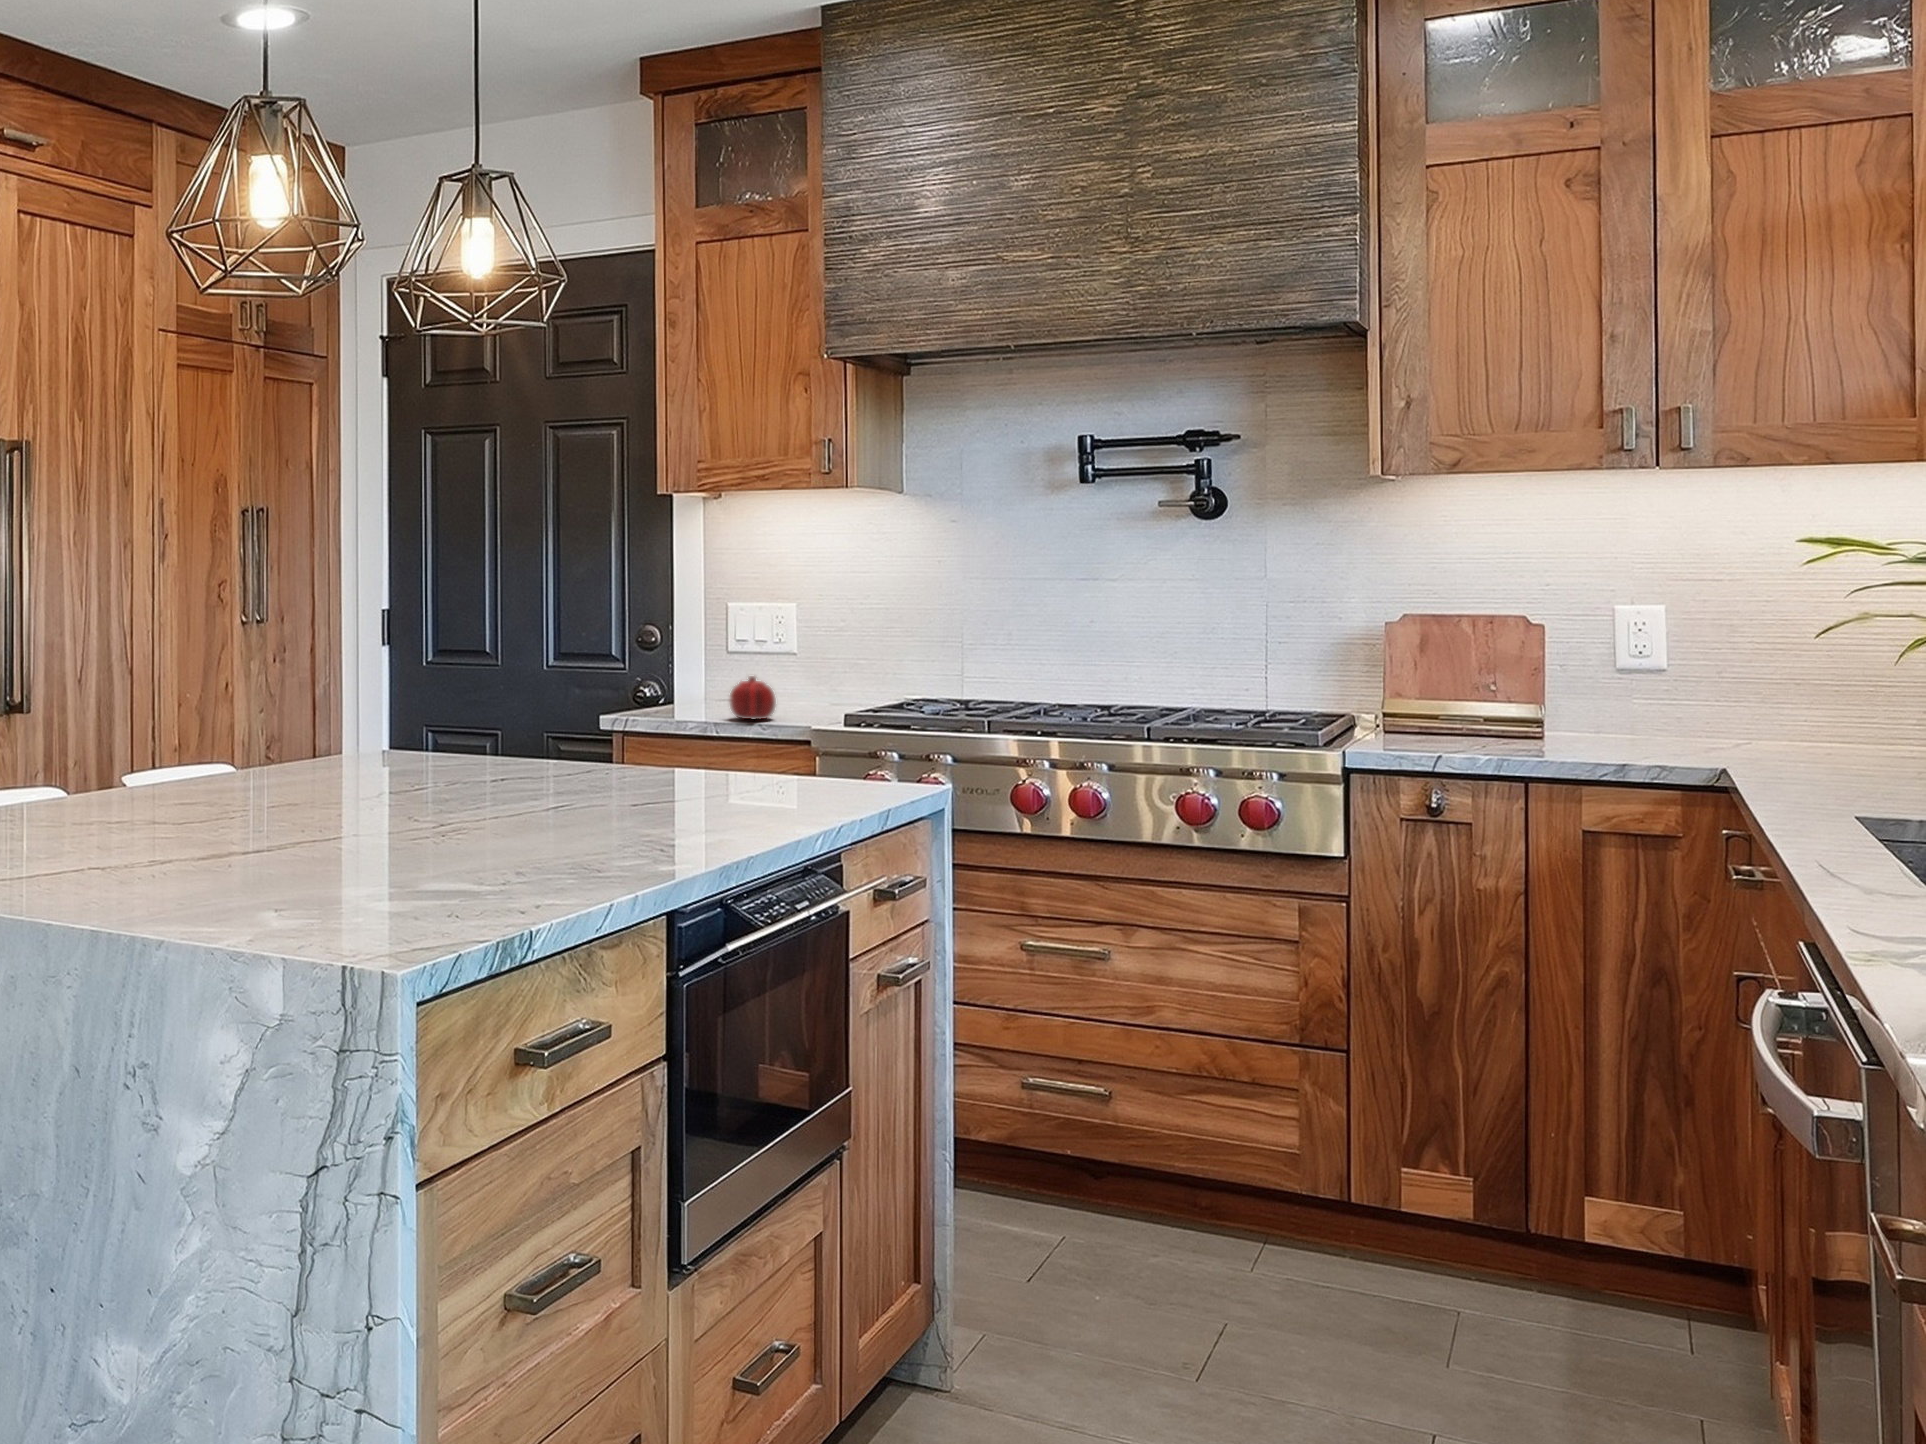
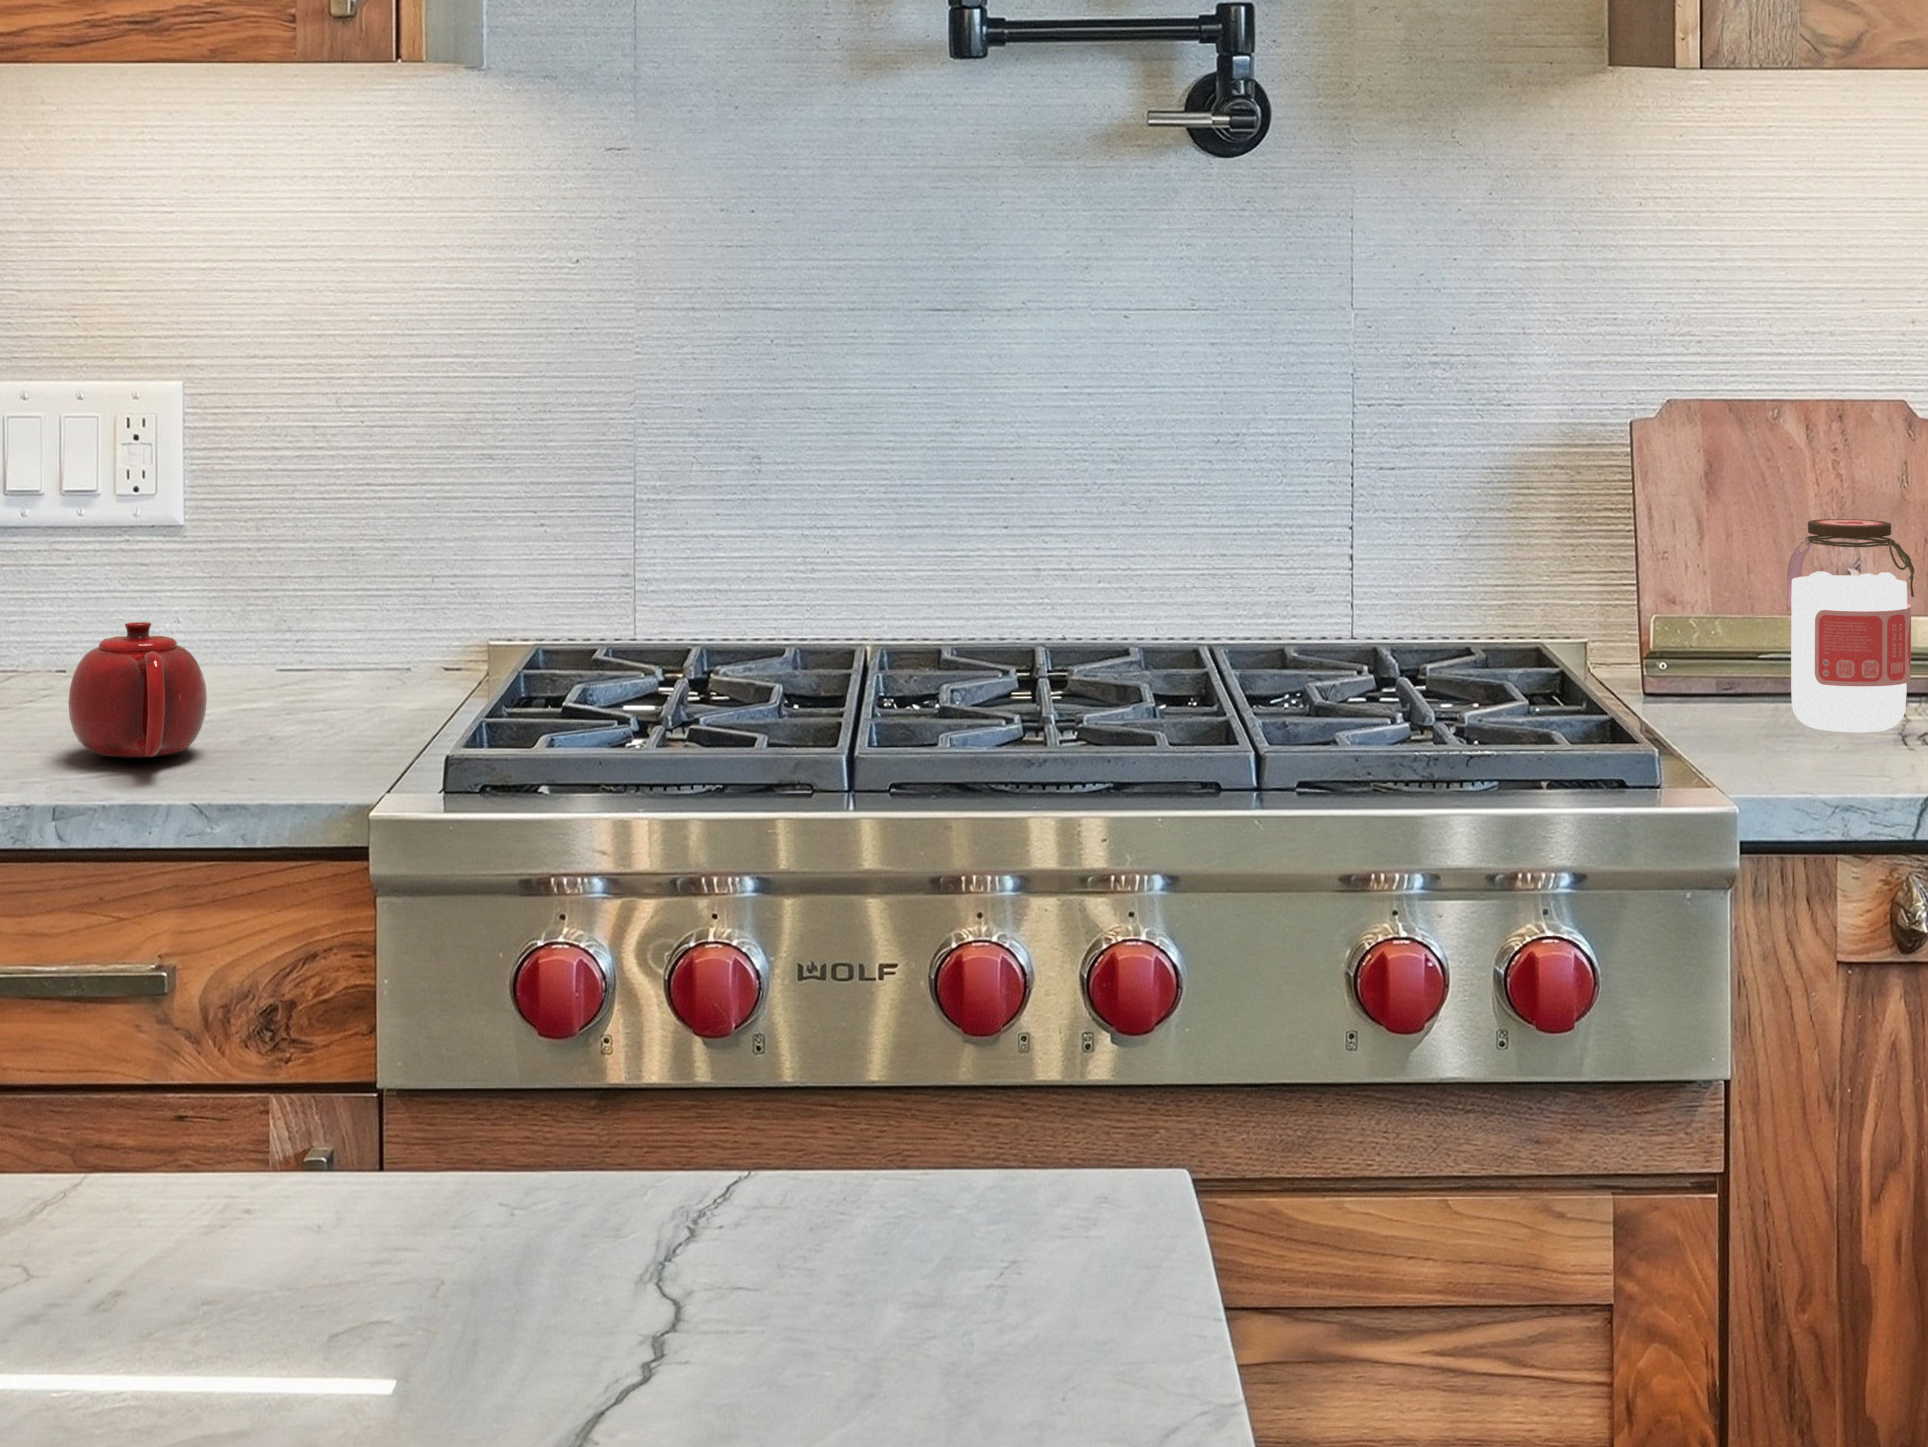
jar: none [1407,655,1467,740] -> present [1787,519,1914,732]

